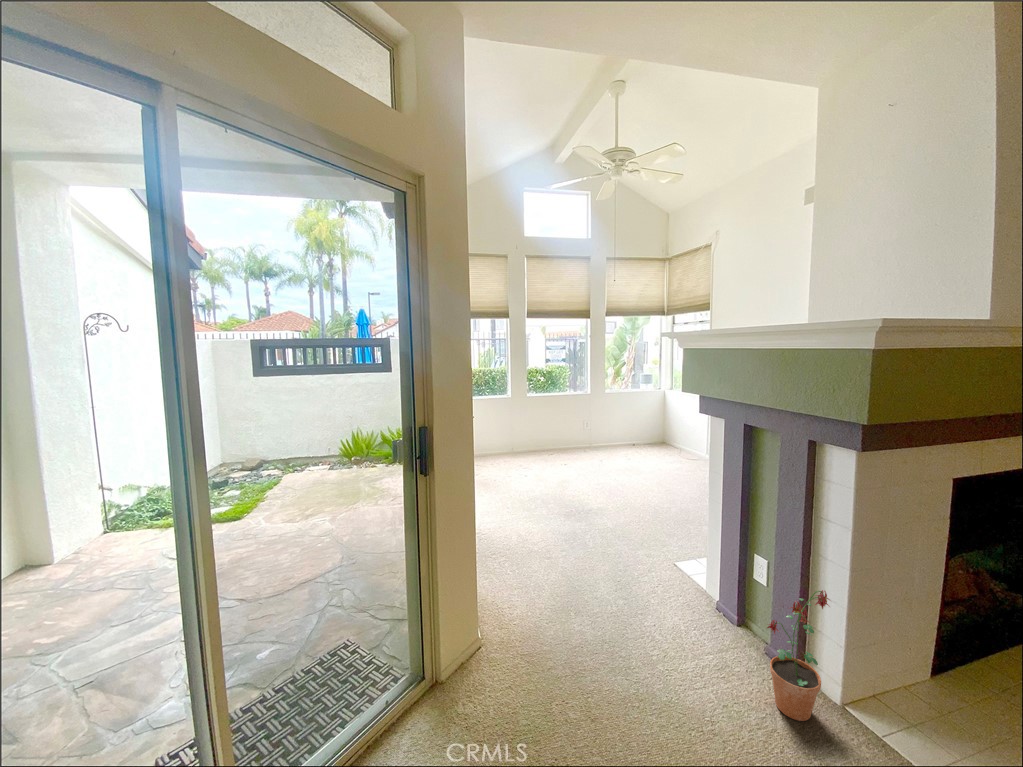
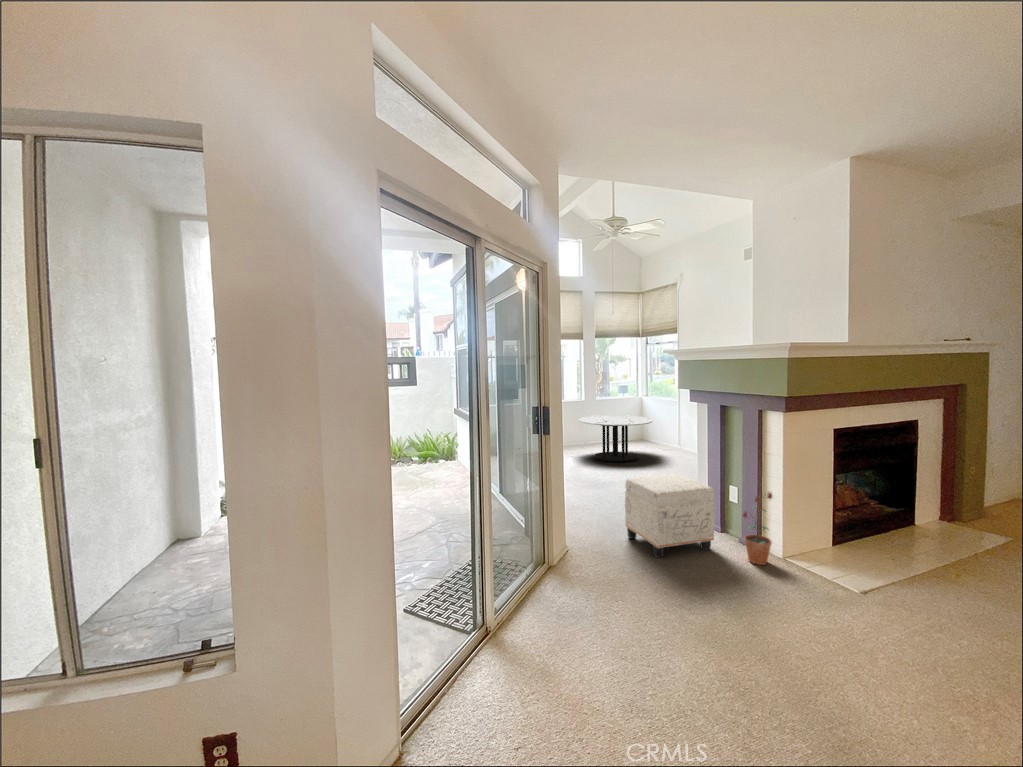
coffee table: none [584,405,672,463] -> present [579,415,653,462]
ottoman: none [585,521,721,672] -> present [625,474,714,557]

